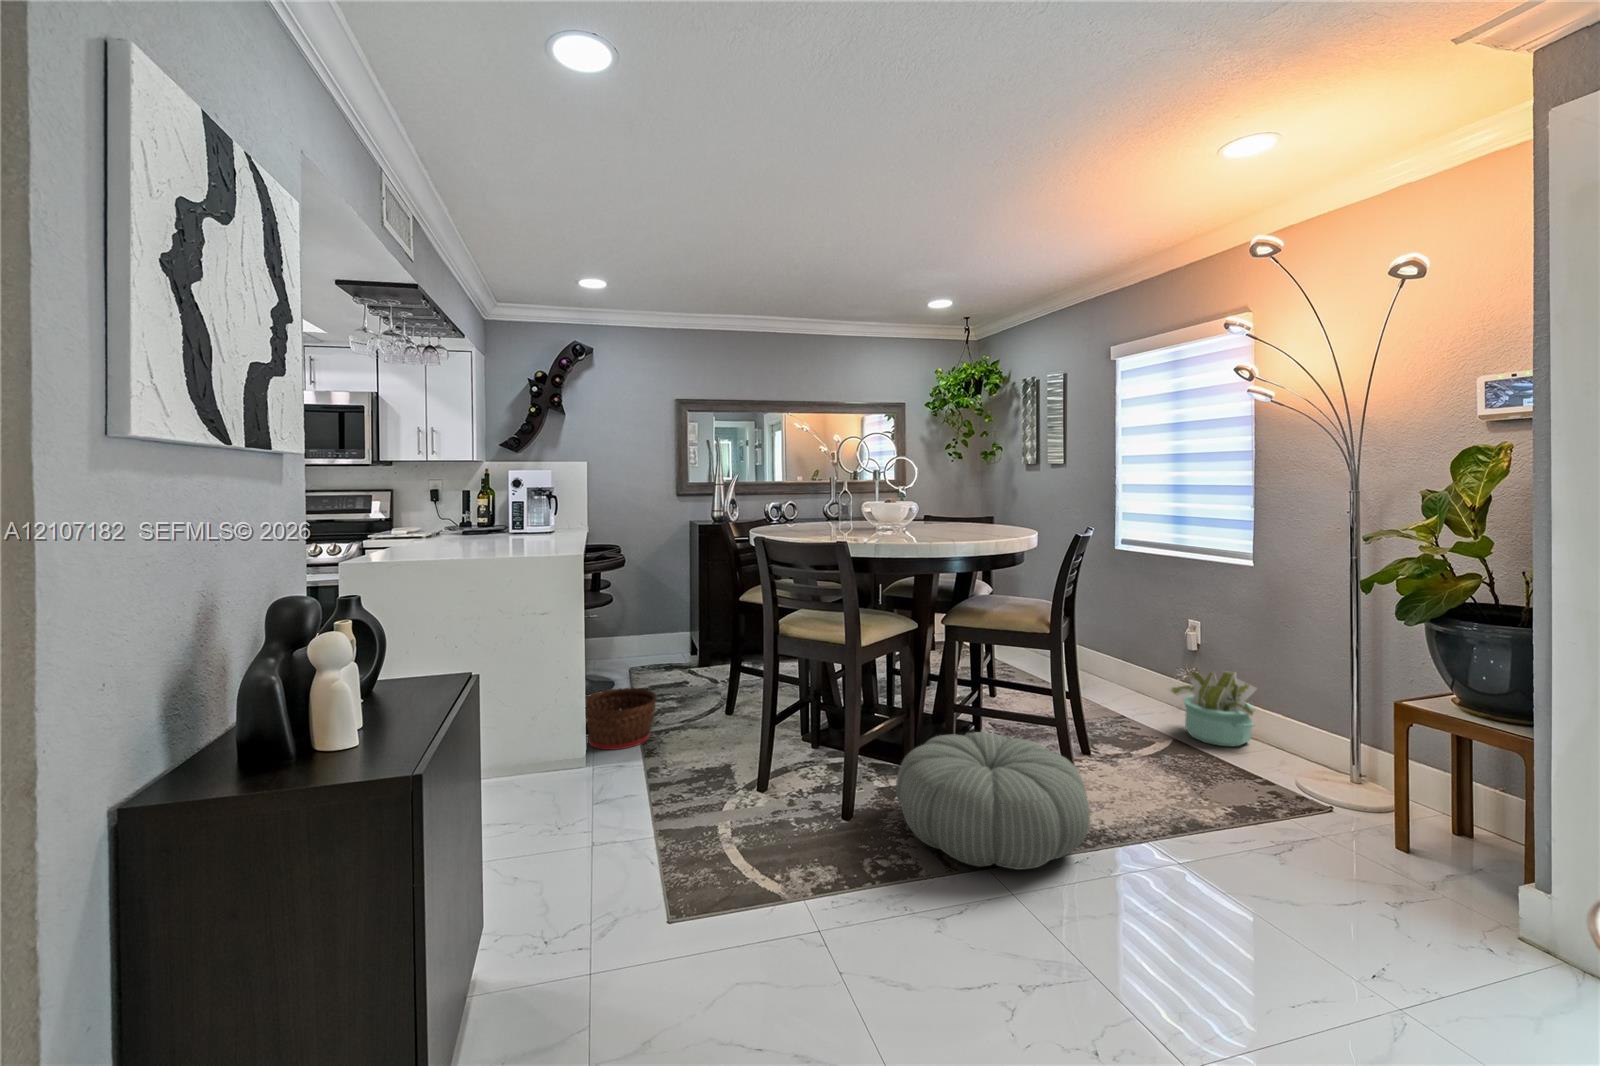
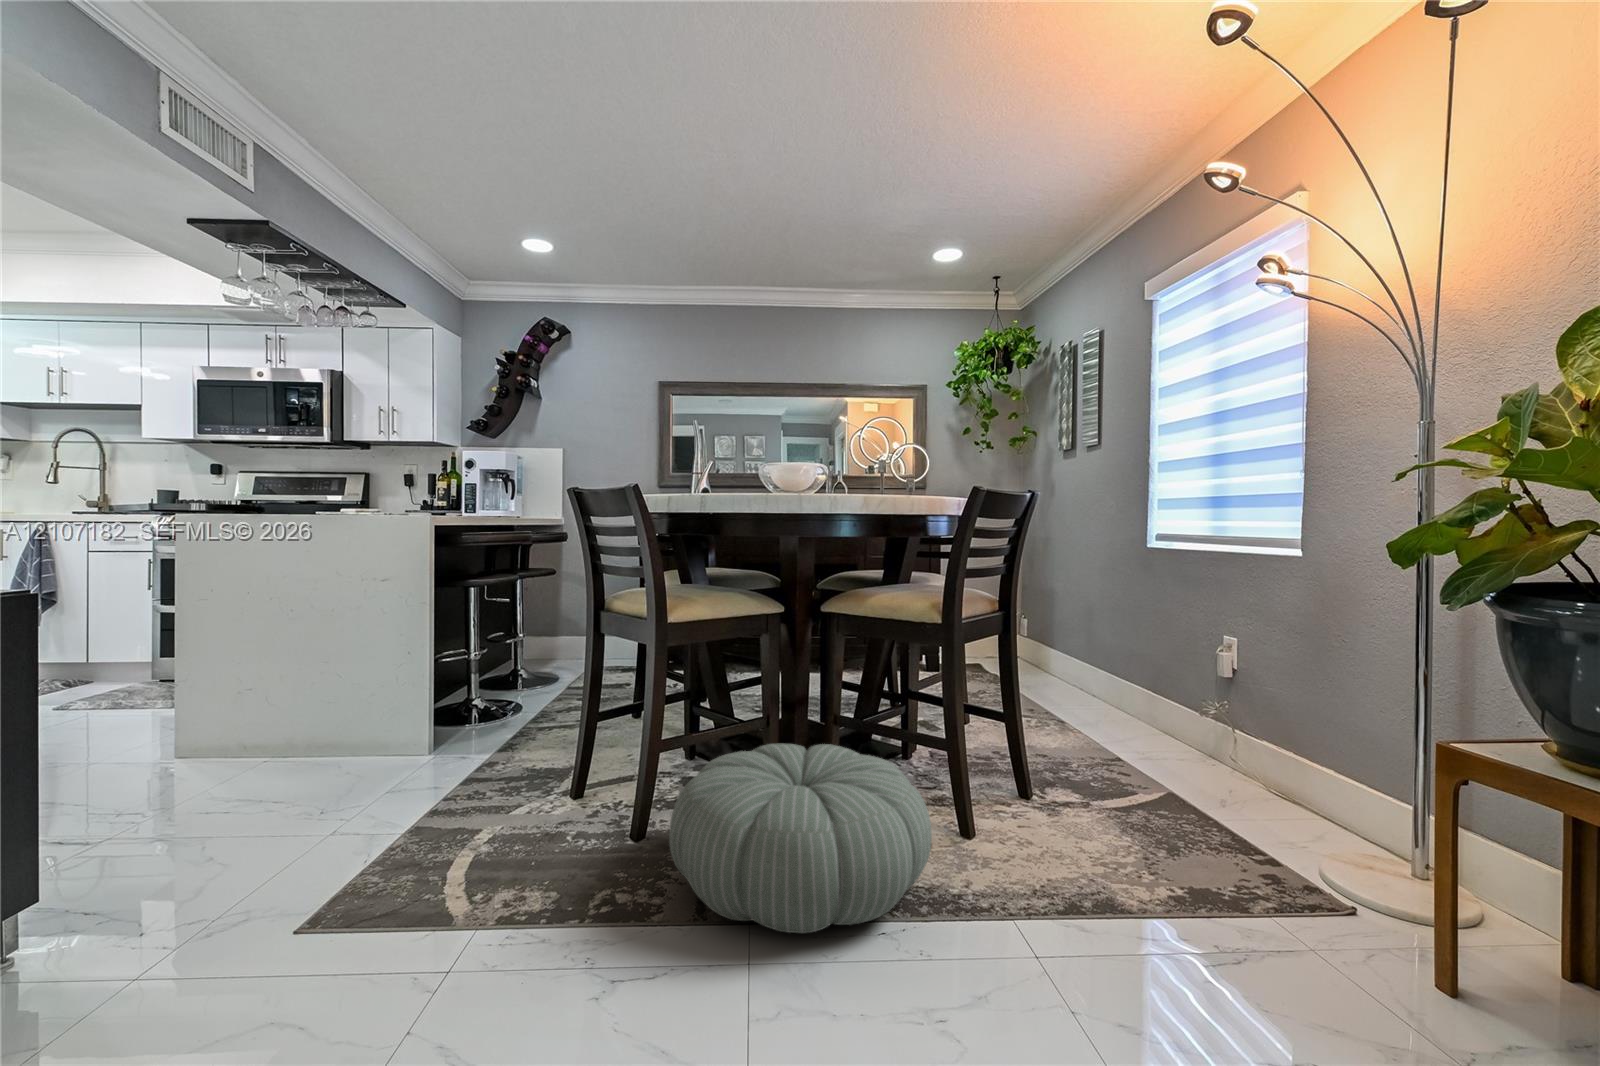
decorative plant: present [1167,671,1257,746] -> none [1164,698,1299,811]
basket: present [586,688,657,750] -> none [448,676,541,741]

